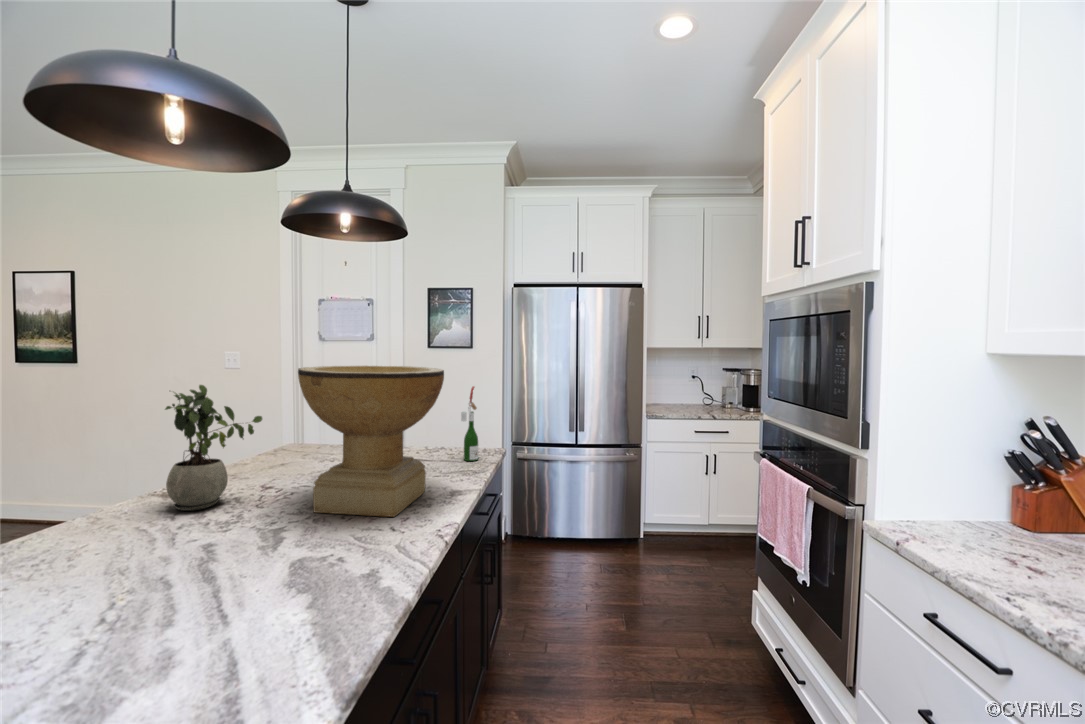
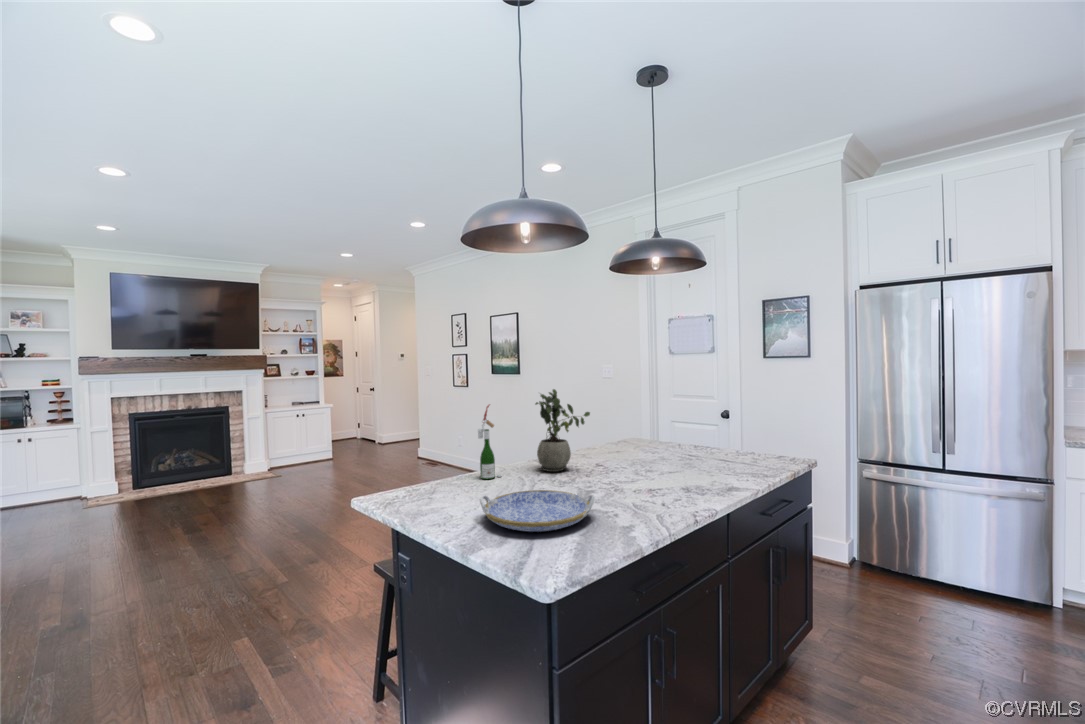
decorative bowl: present [298,365,444,517] -> none [606,376,718,497]
wine bottle: present [461,386,479,461] -> present [478,405,501,479]
serving tray: none [84,539,315,636] -> present [480,490,595,532]

